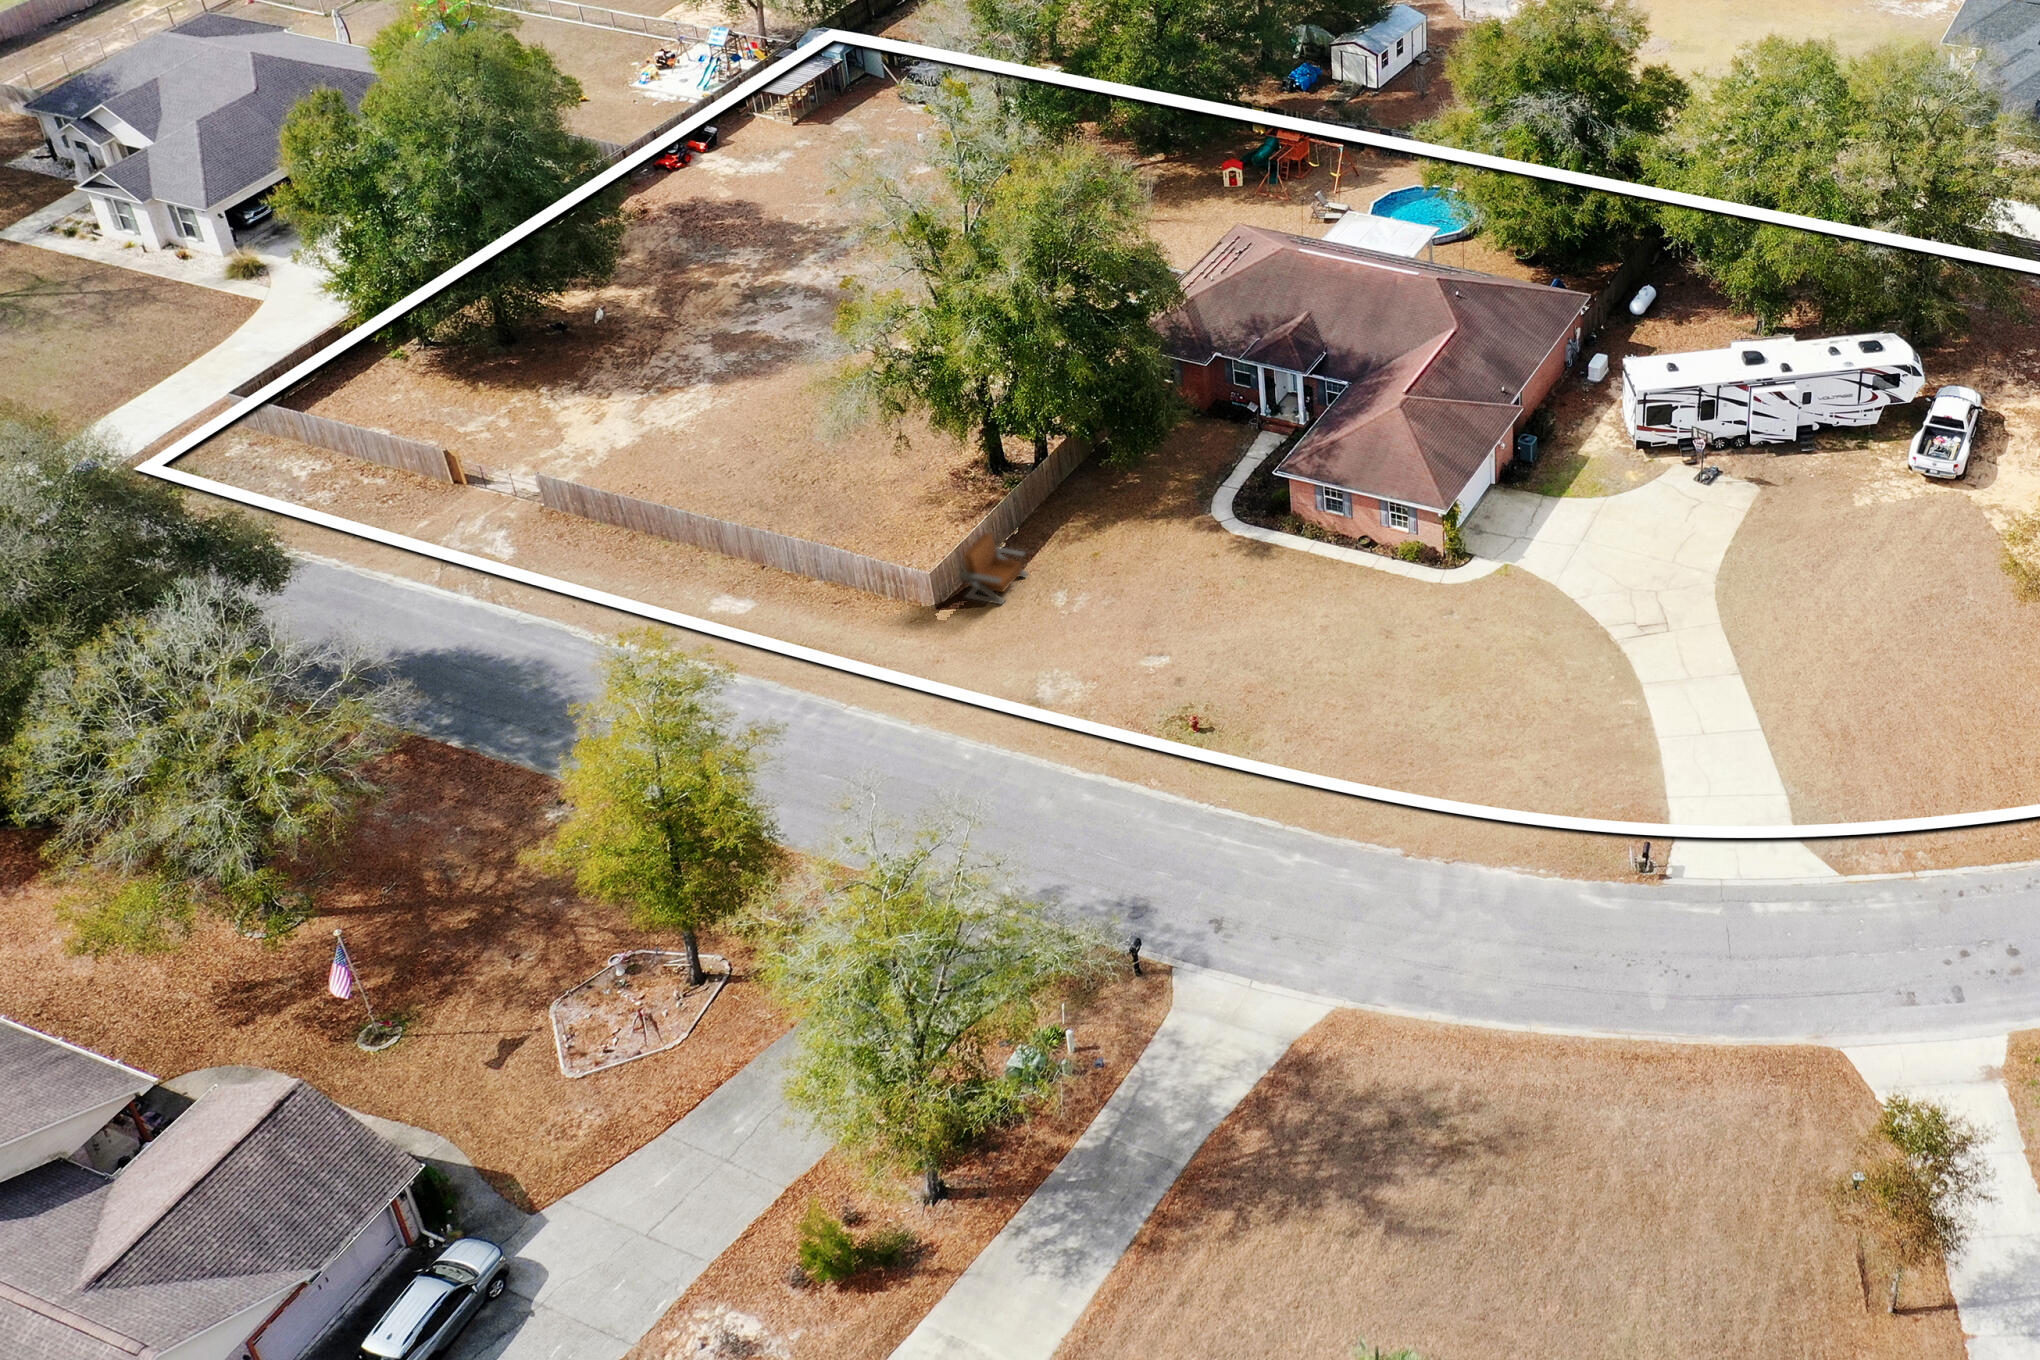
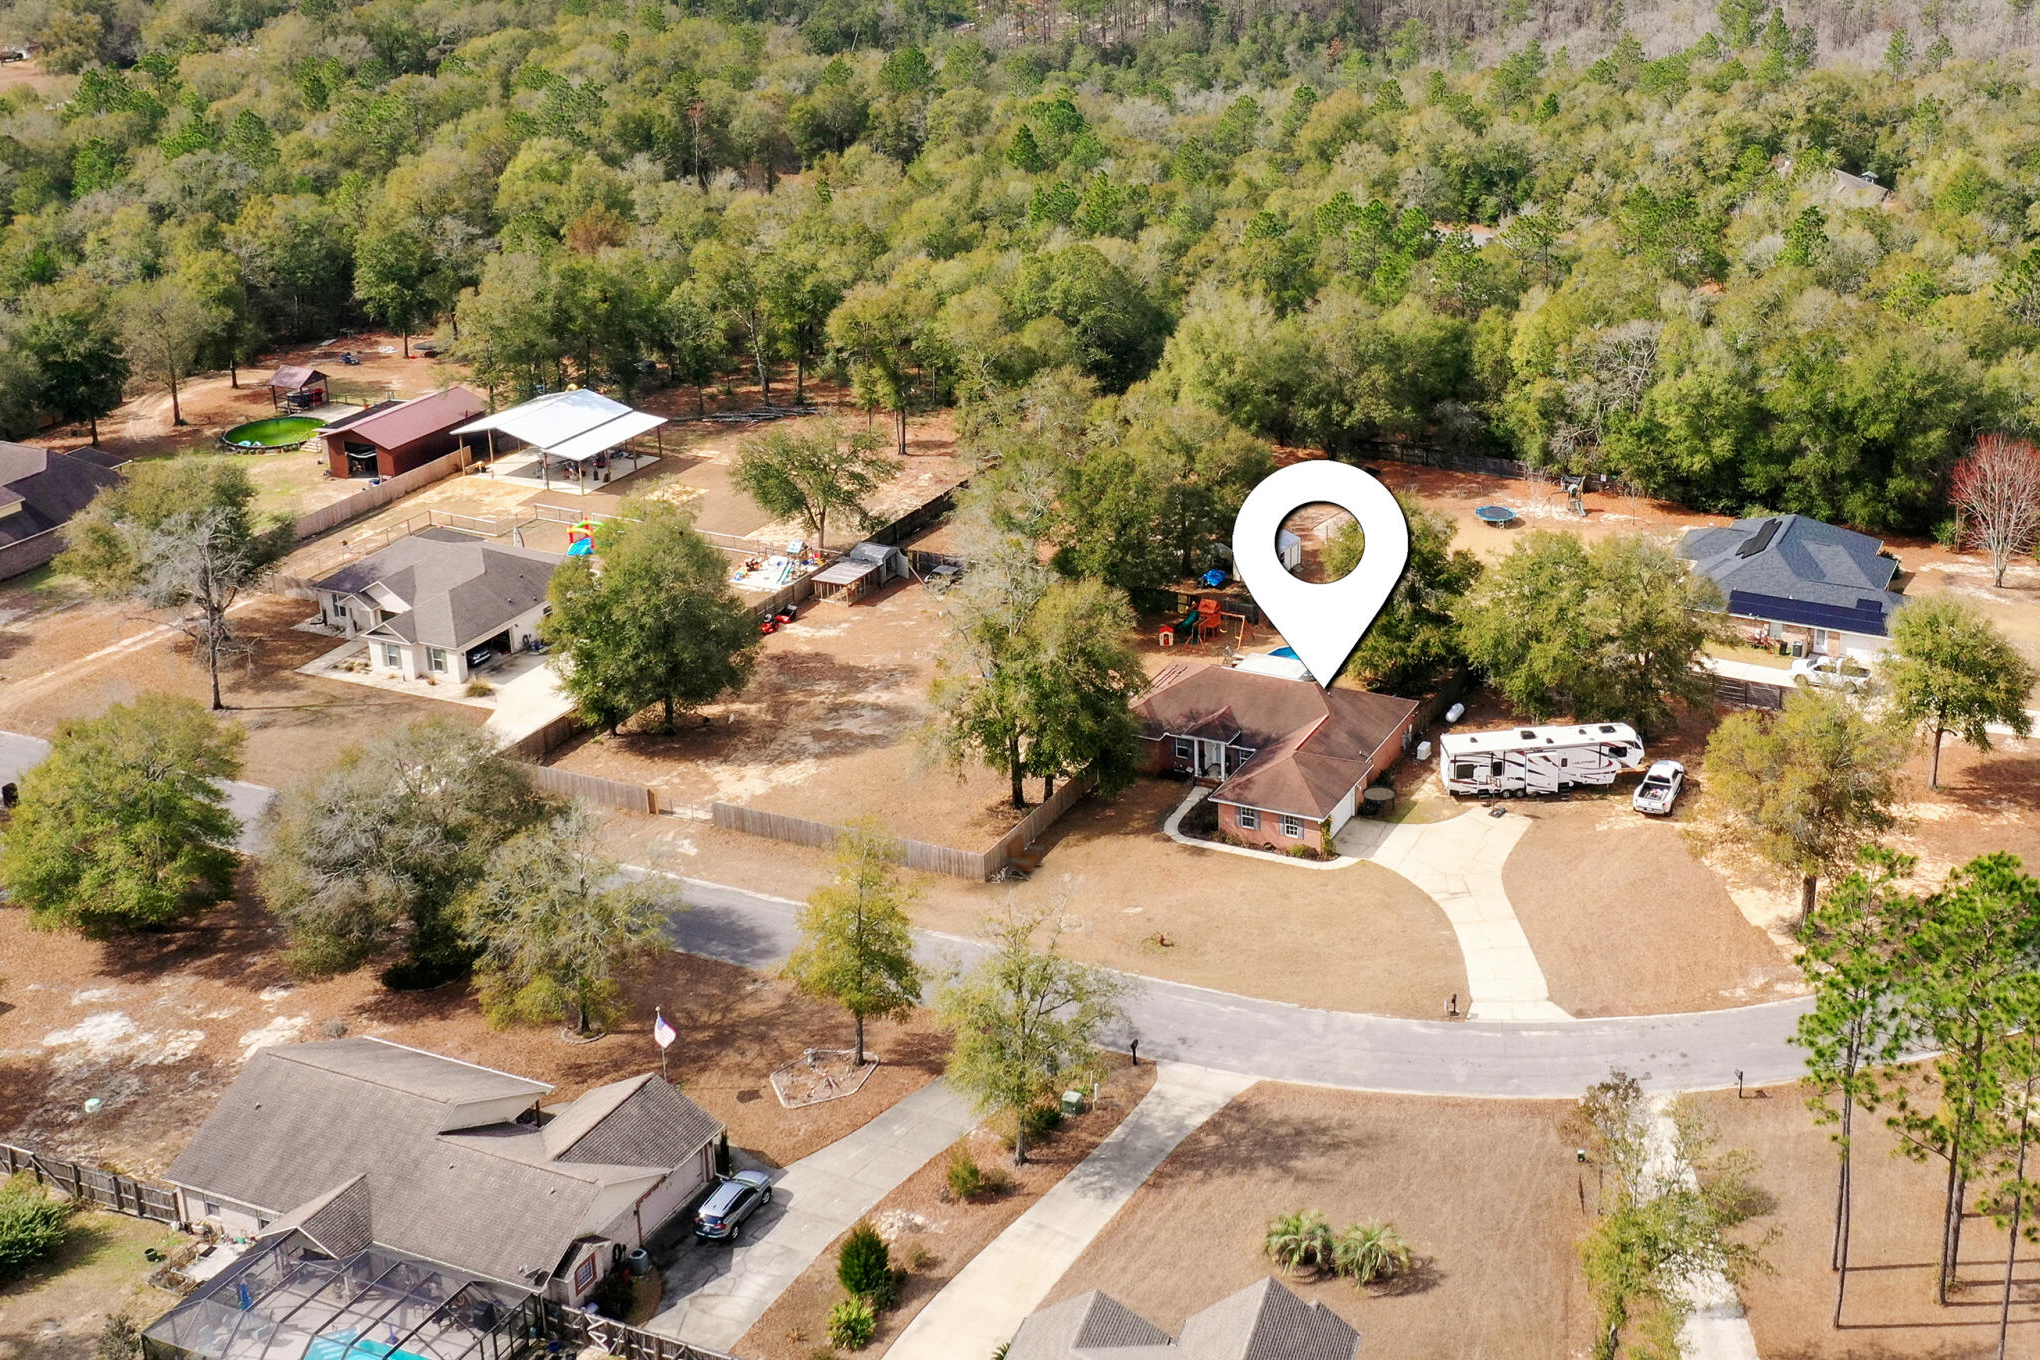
round table: none [1506,435,1558,486] -> present [1362,785,1396,818]

